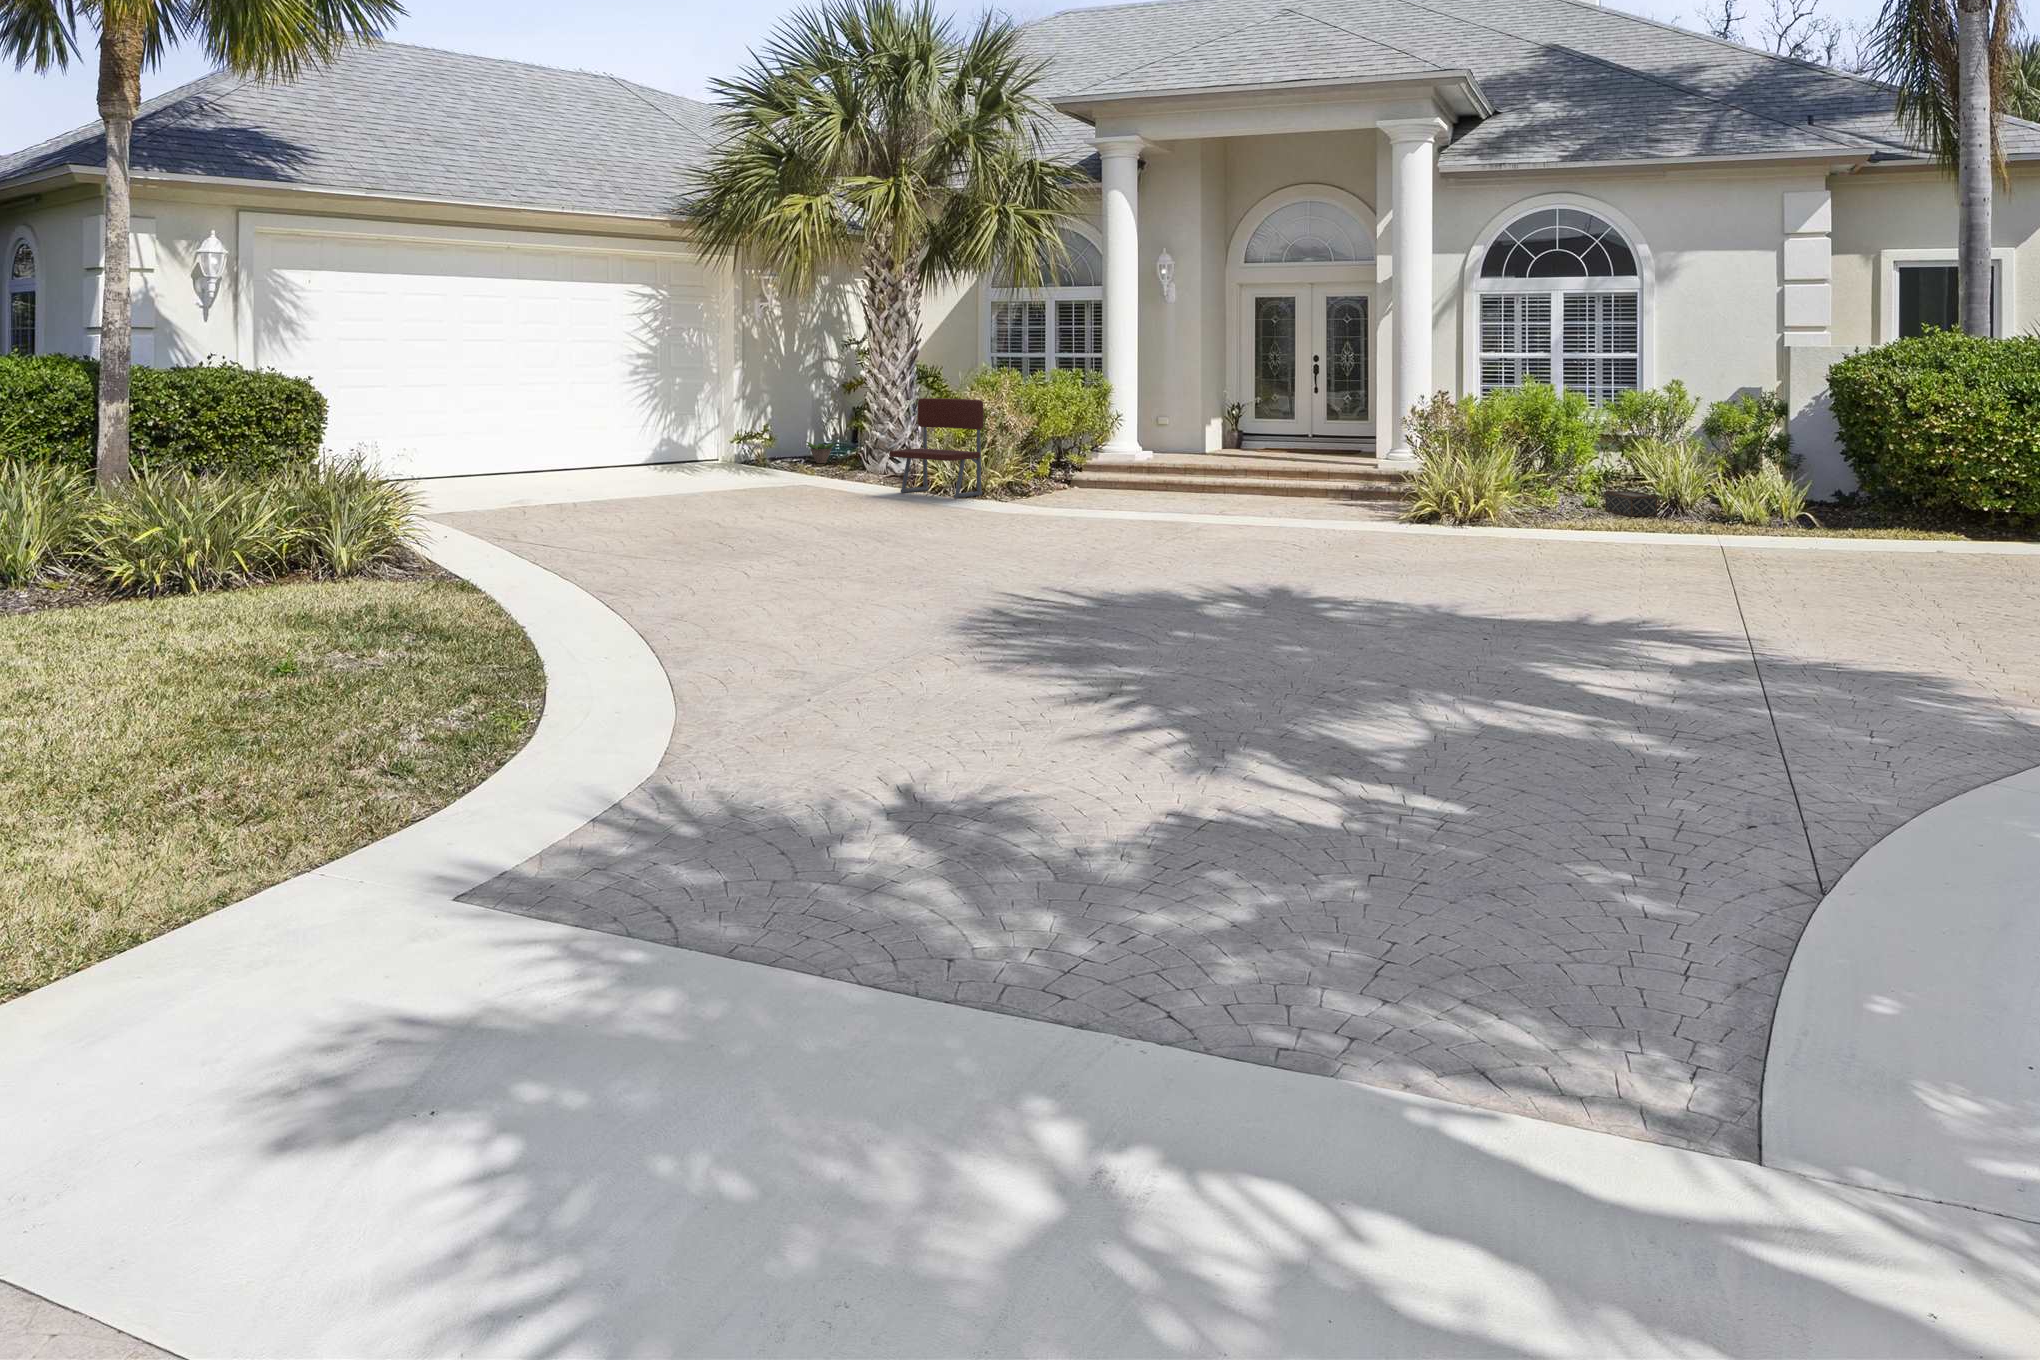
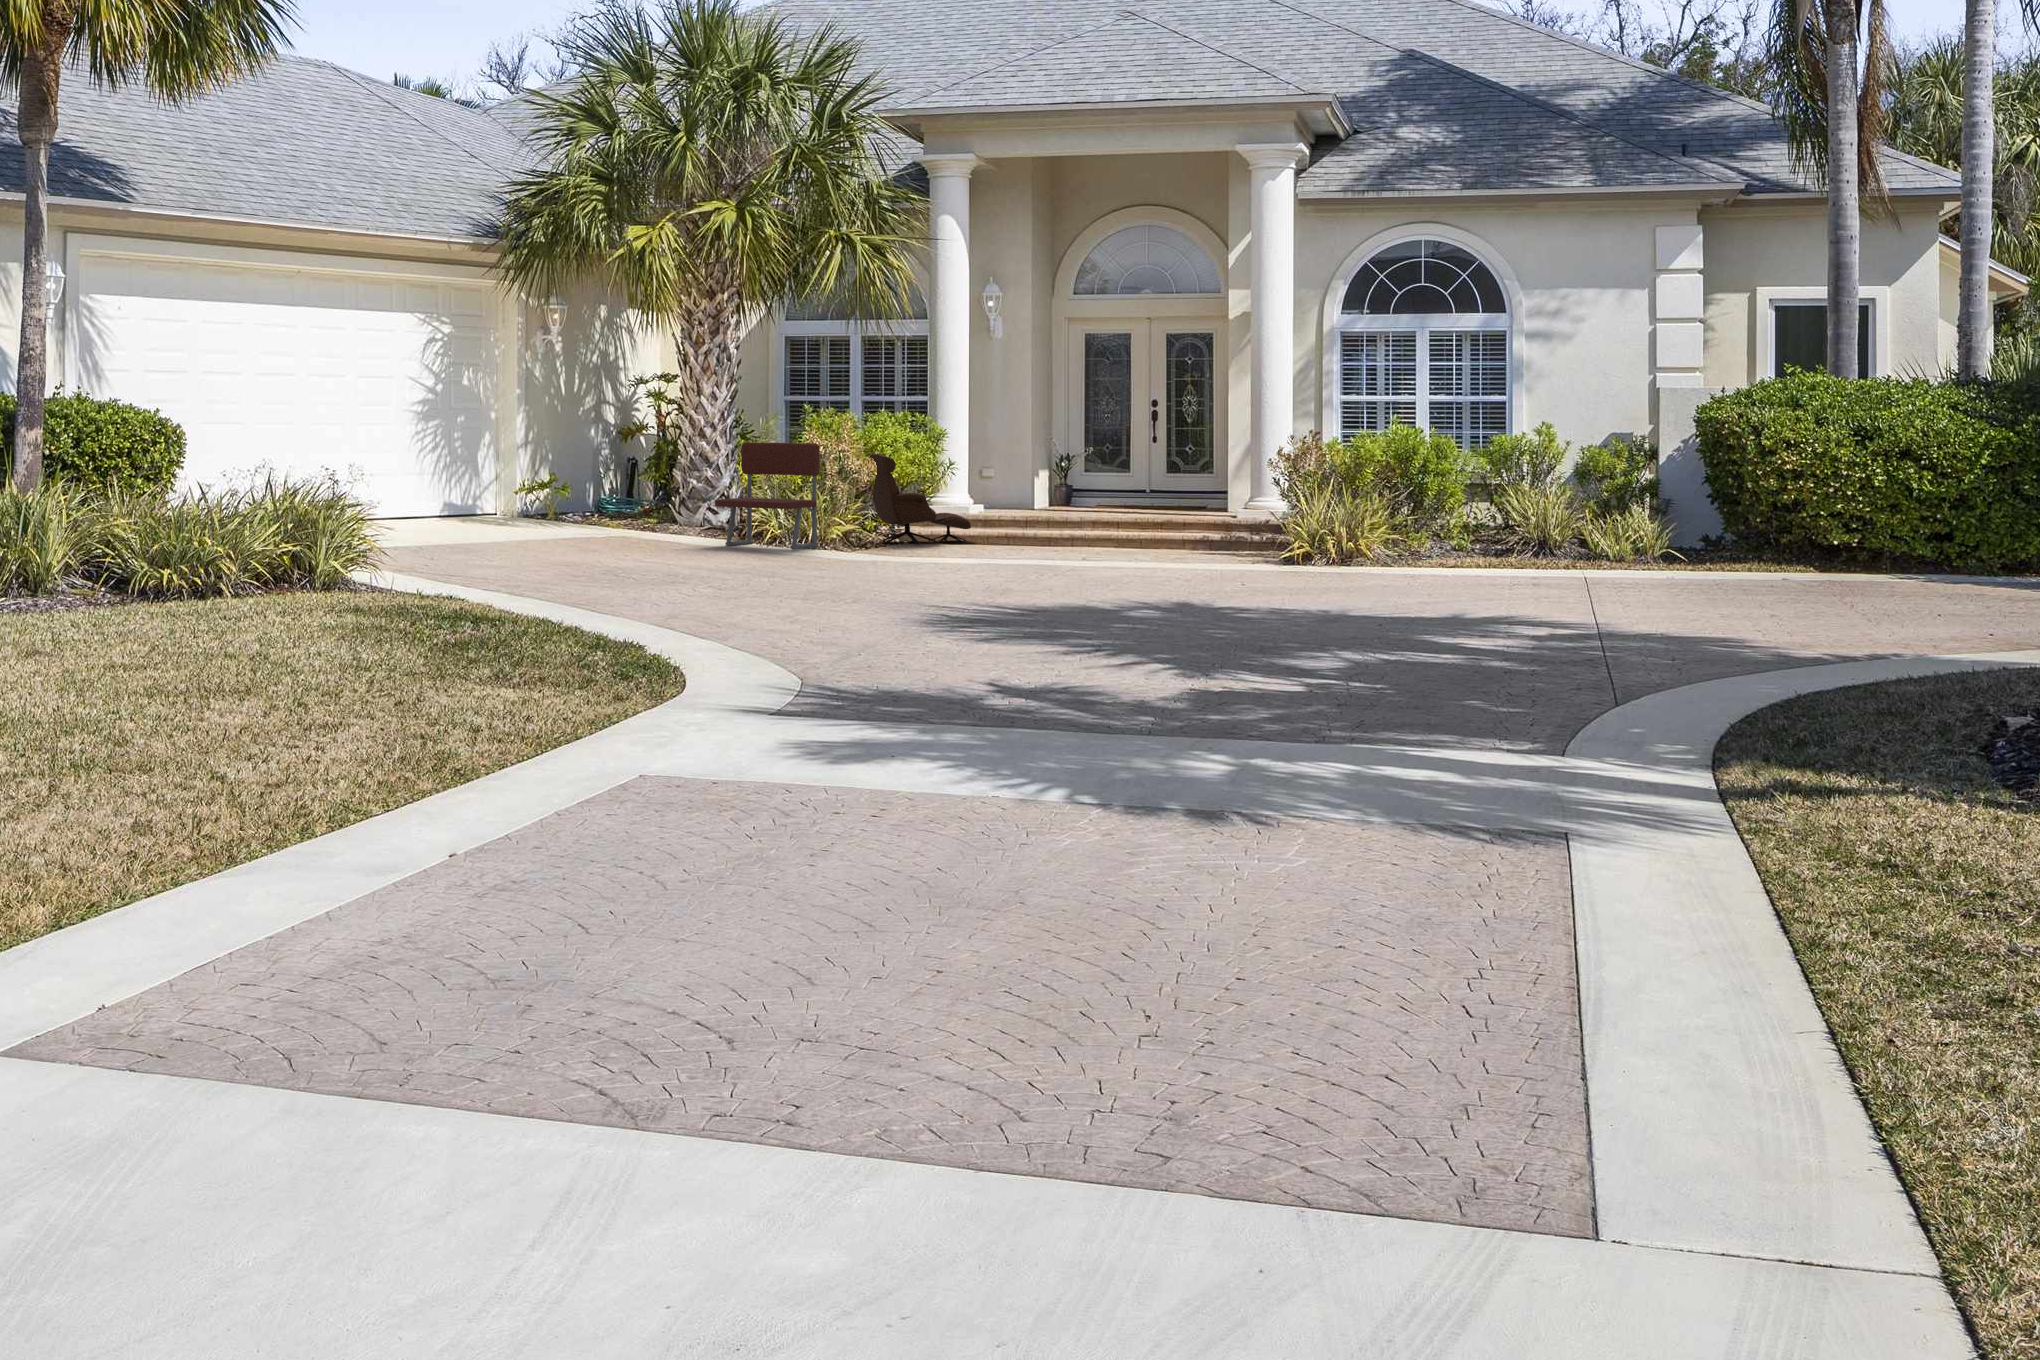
lounge chair: none [1035,409,1129,492] -> present [871,454,971,545]
decorative plant: present [806,442,833,463] -> none [572,497,610,521]
woven basket: present [1605,491,1657,516] -> none [1475,536,1526,559]

